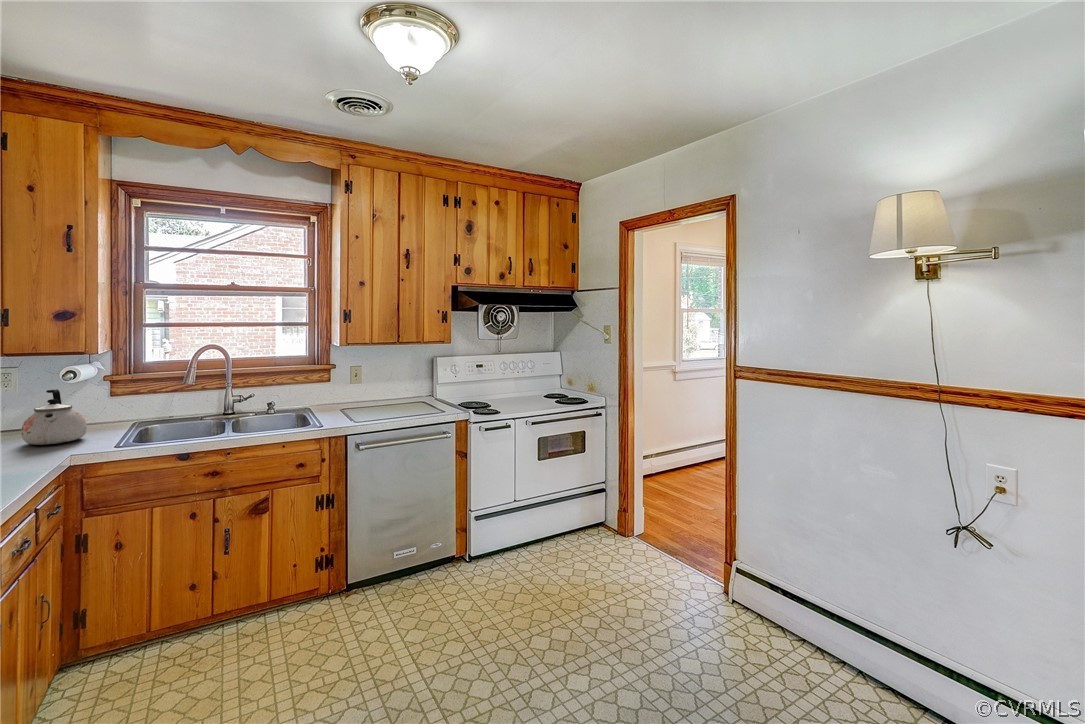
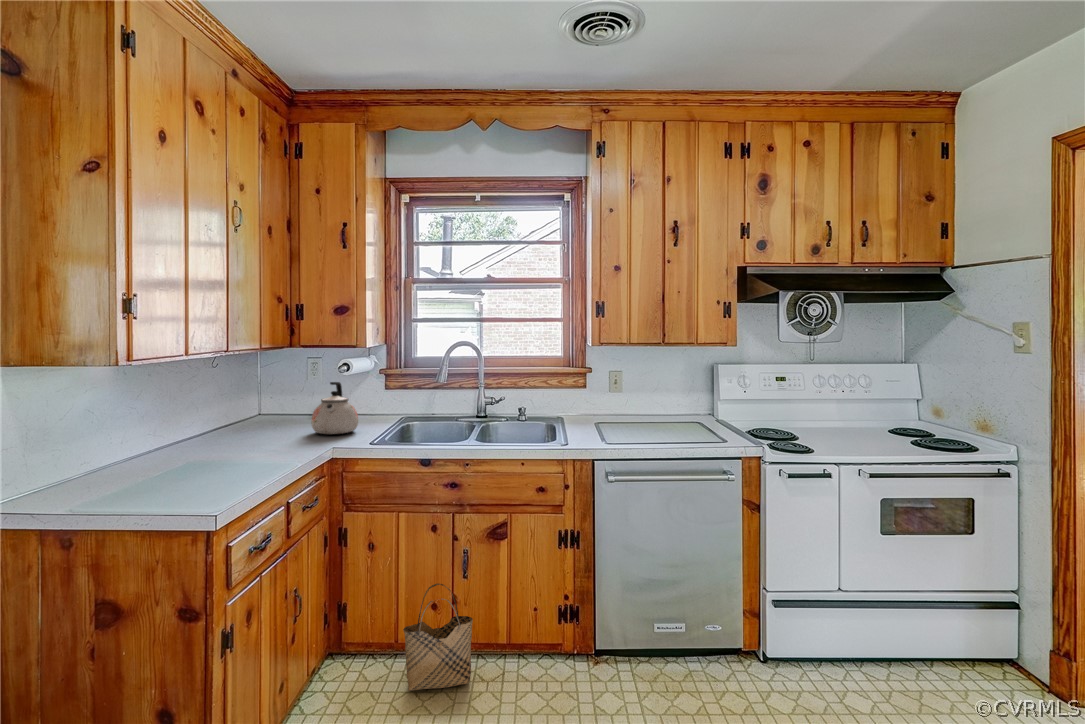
woven basket: none [164,564,239,665] -> present [403,583,473,691]

